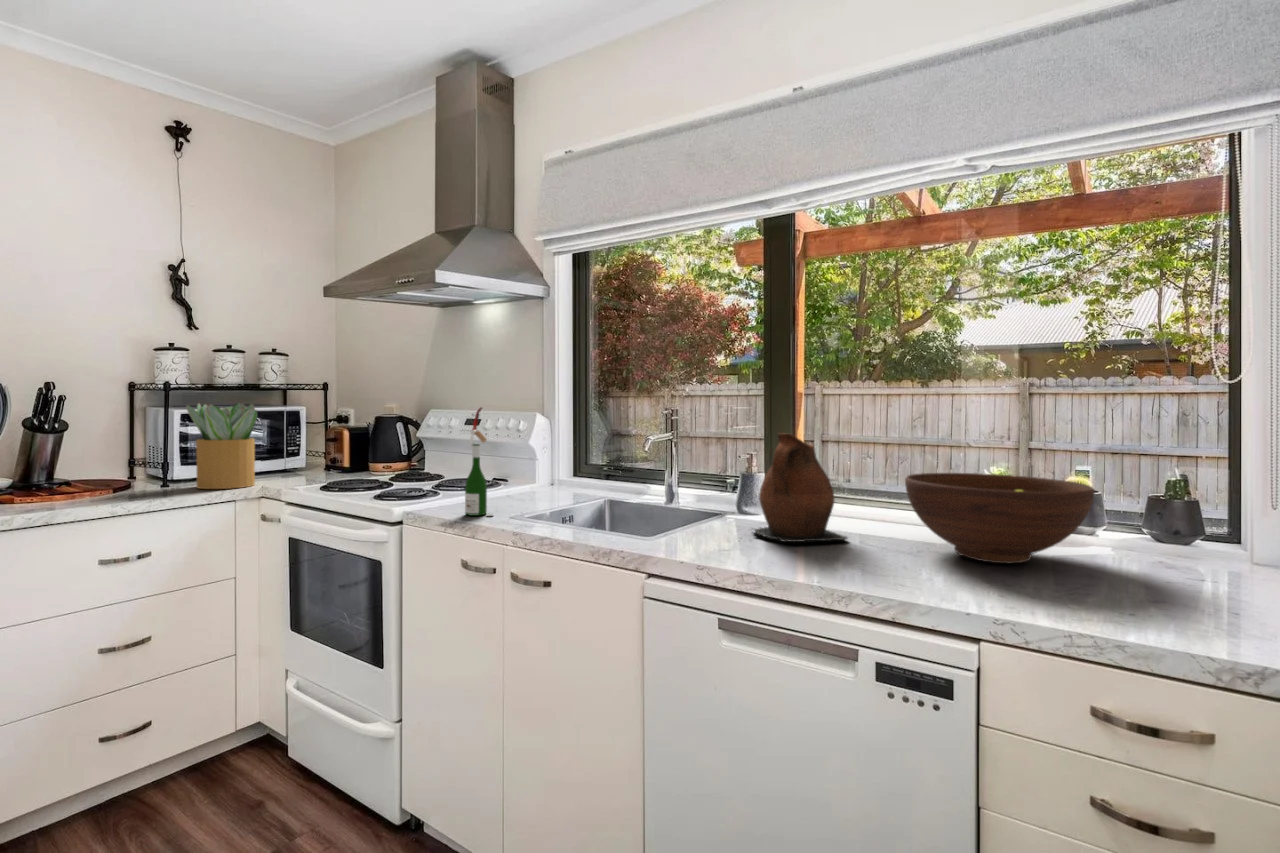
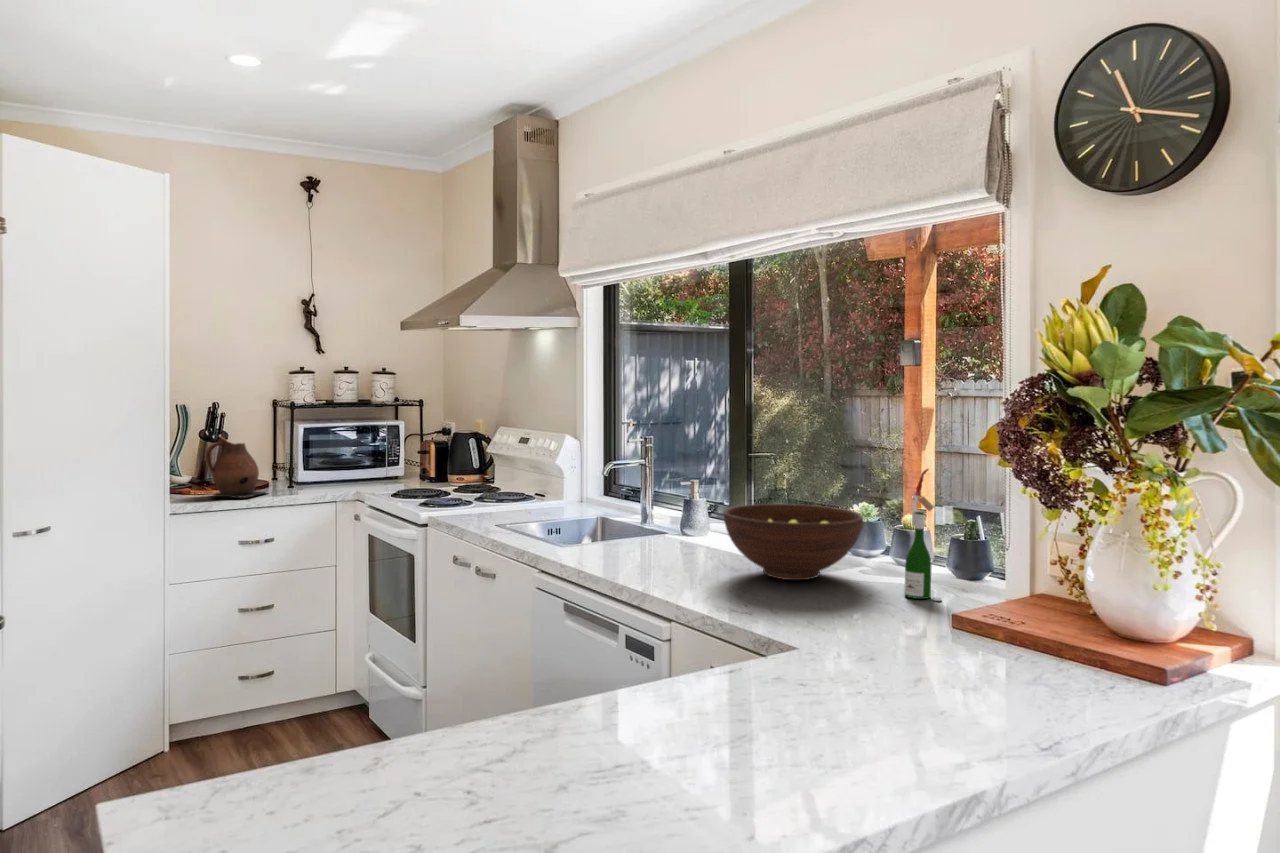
potted plant: present [186,402,257,489] -> none [300,420,352,492]
wine bottle: present [465,408,494,516] -> present [904,469,942,601]
ceramic pitcher: present [754,433,847,542] -> present [206,436,266,498]

